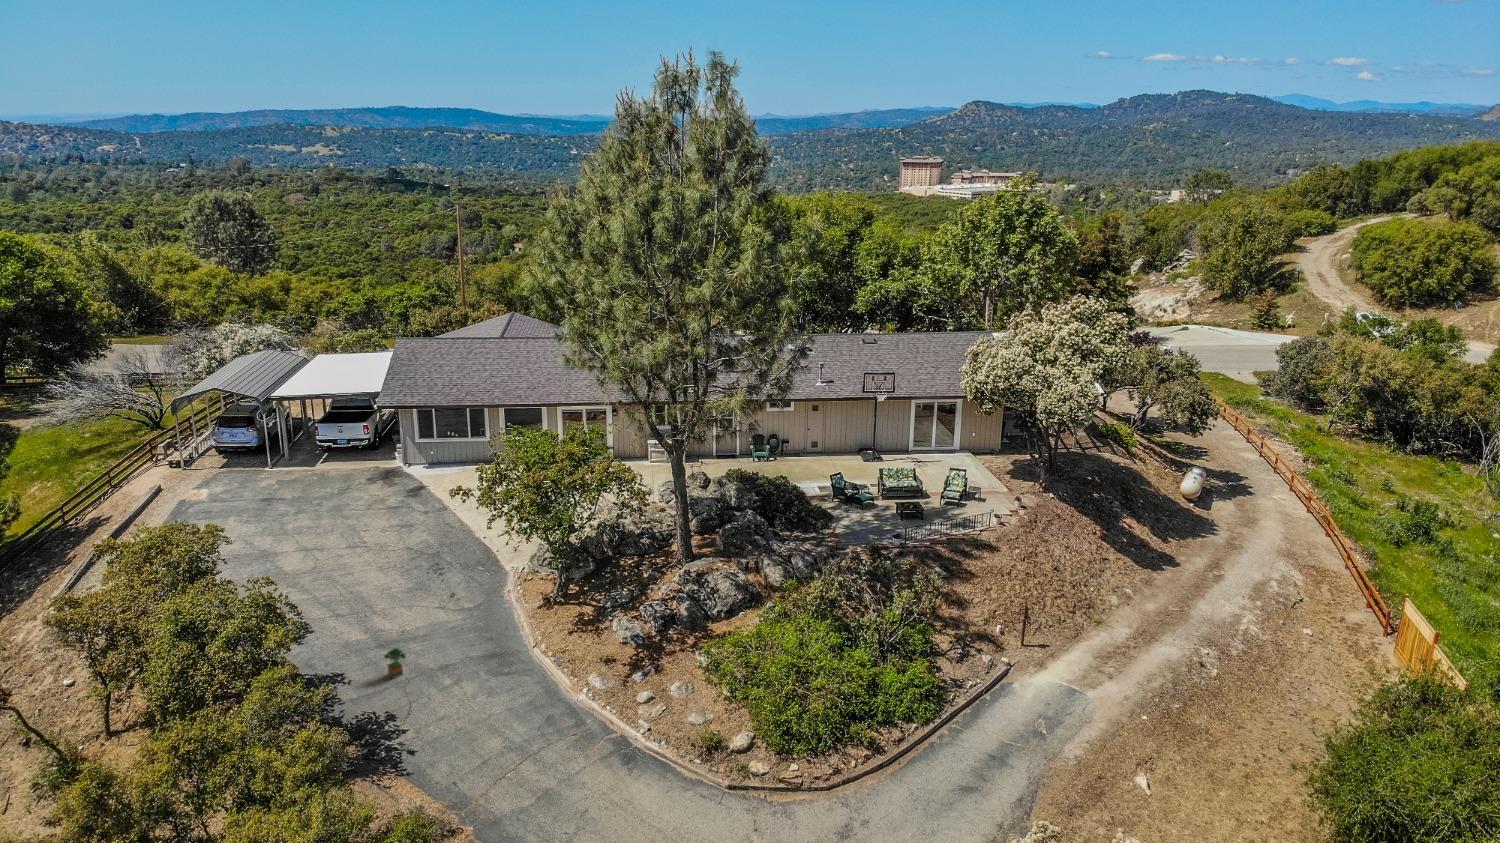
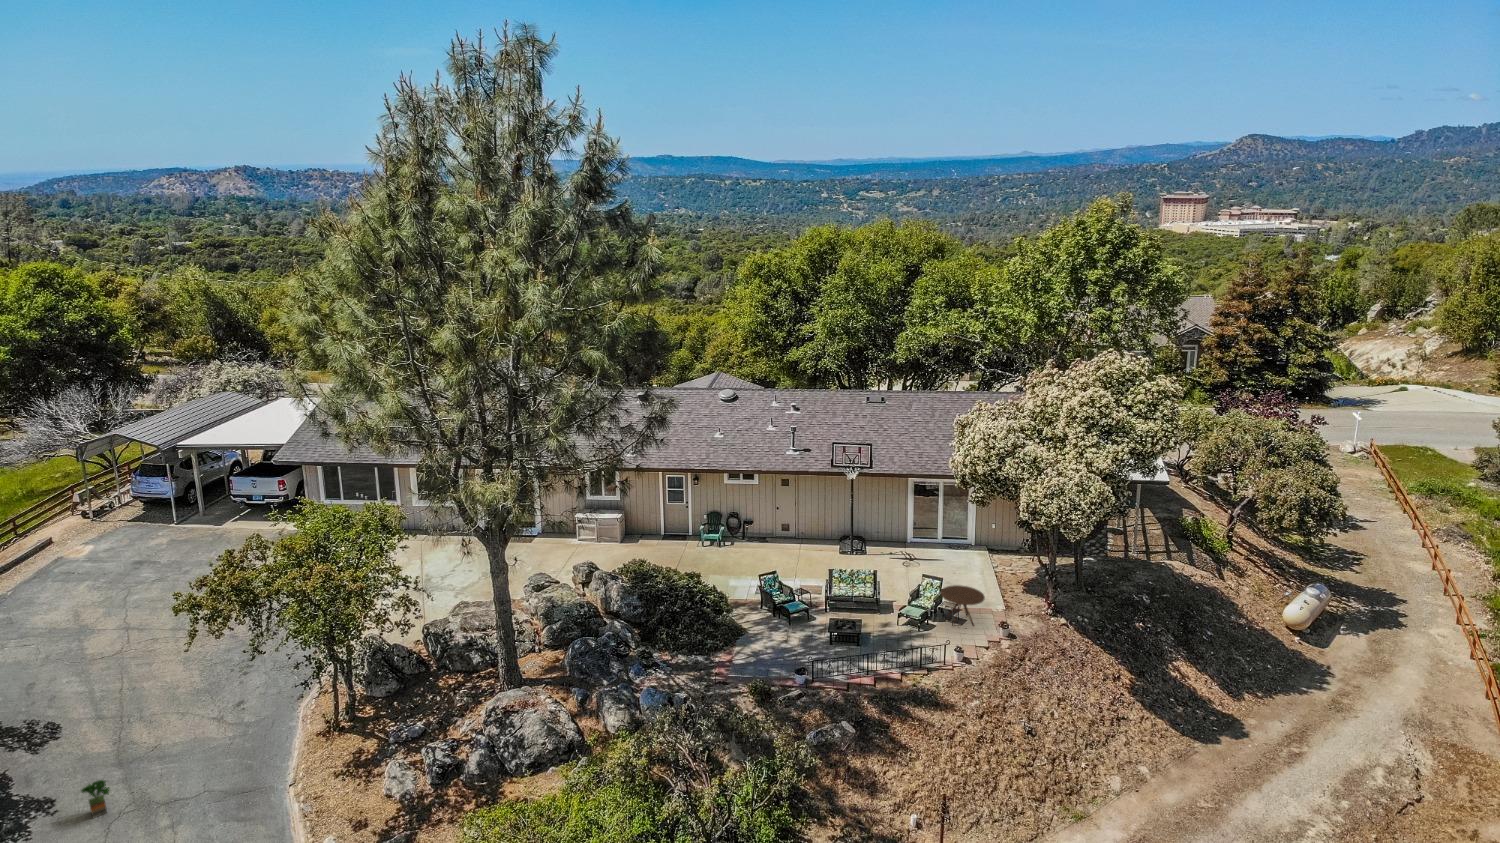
round table: none [965,475,999,505] -> present [941,585,985,624]

